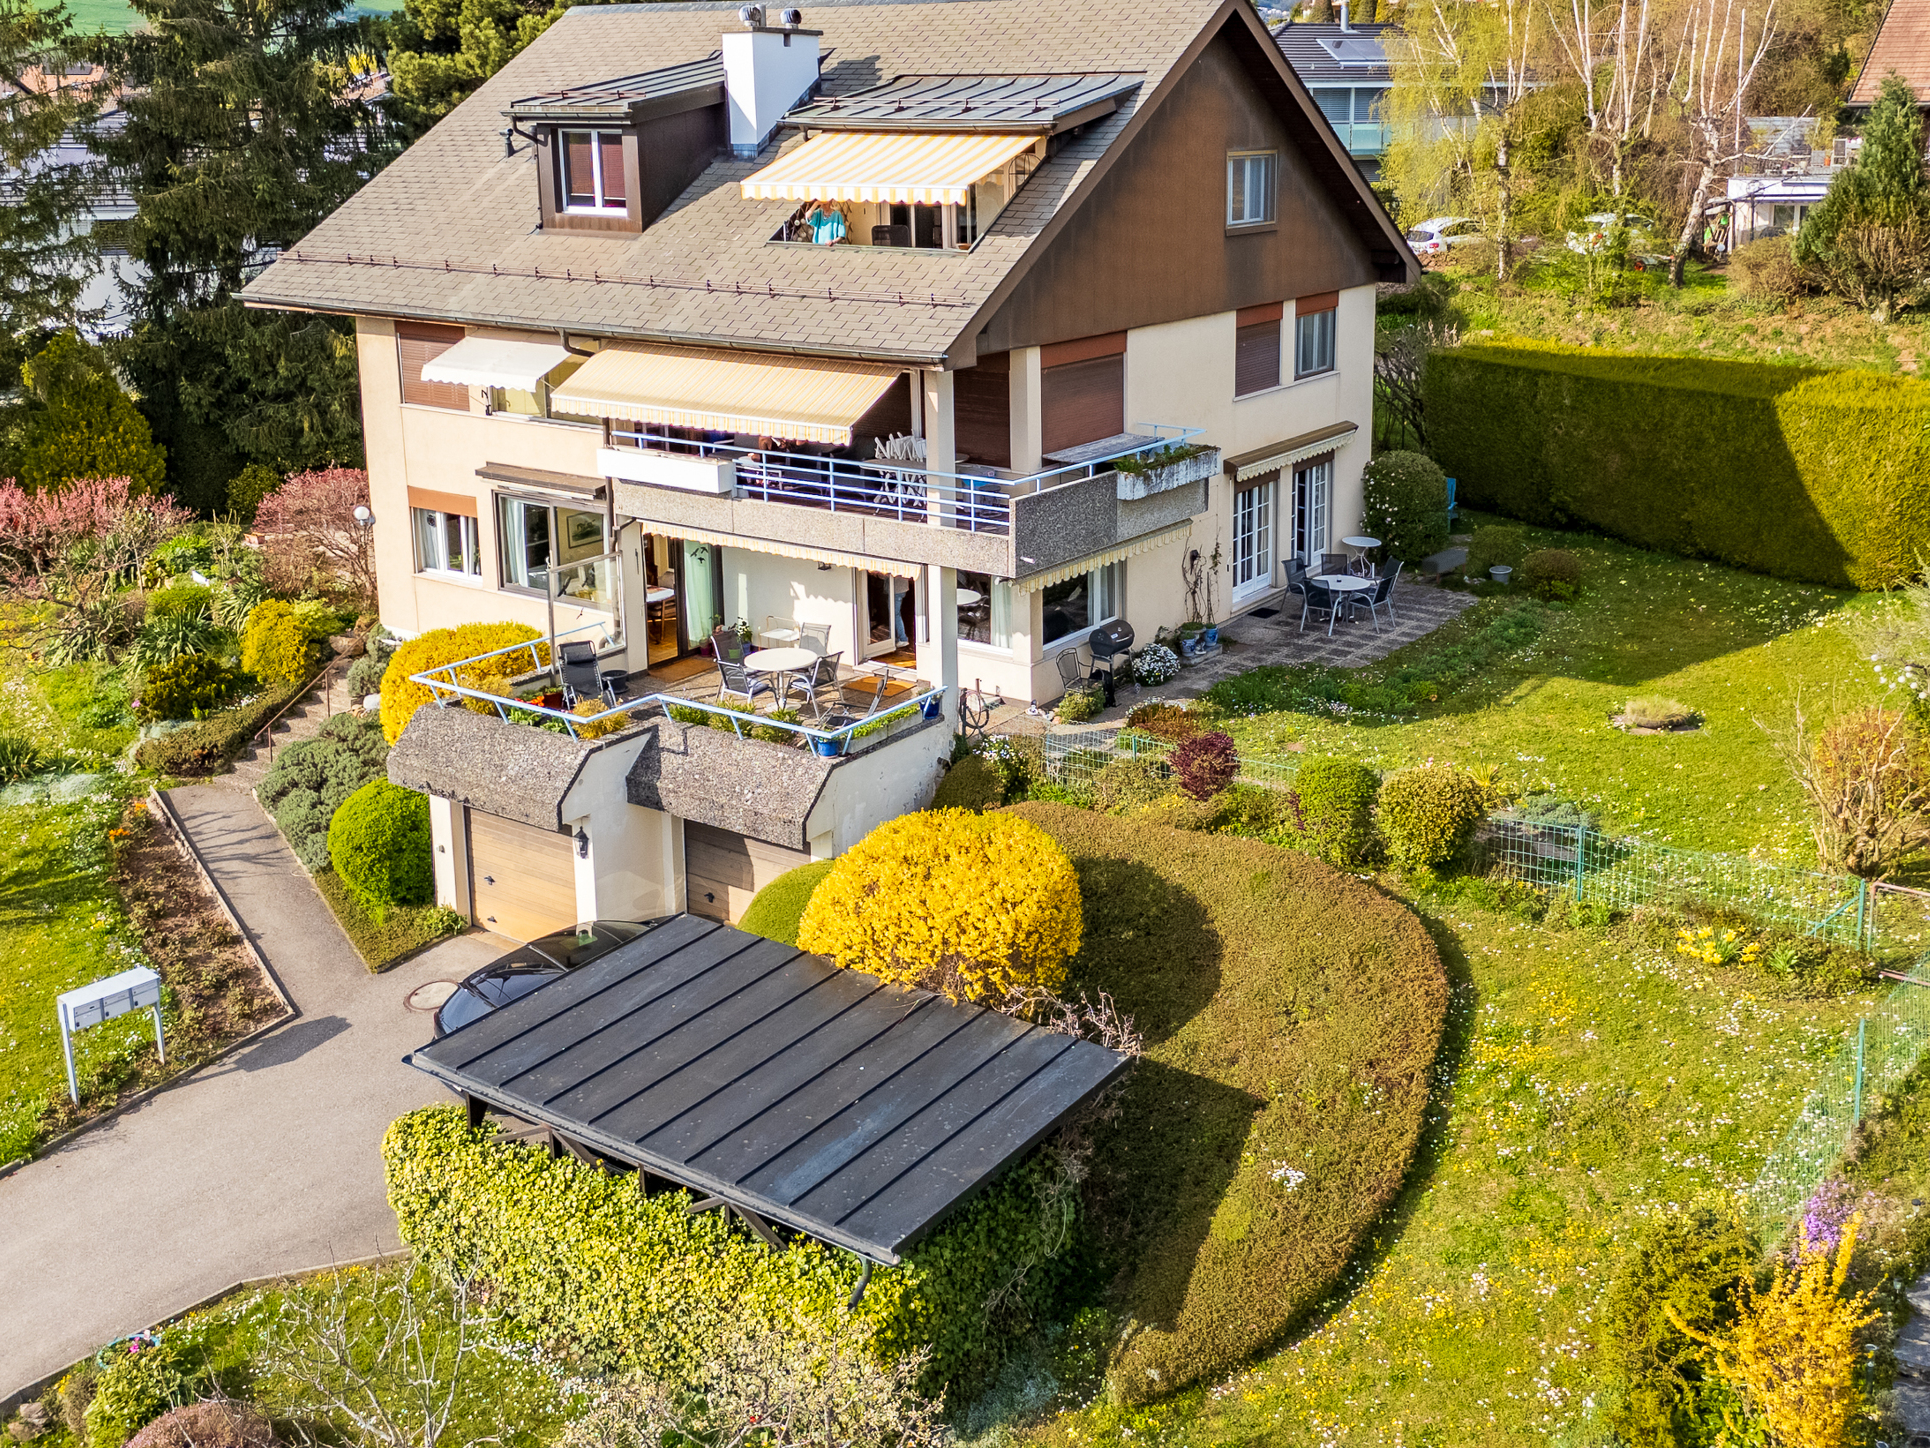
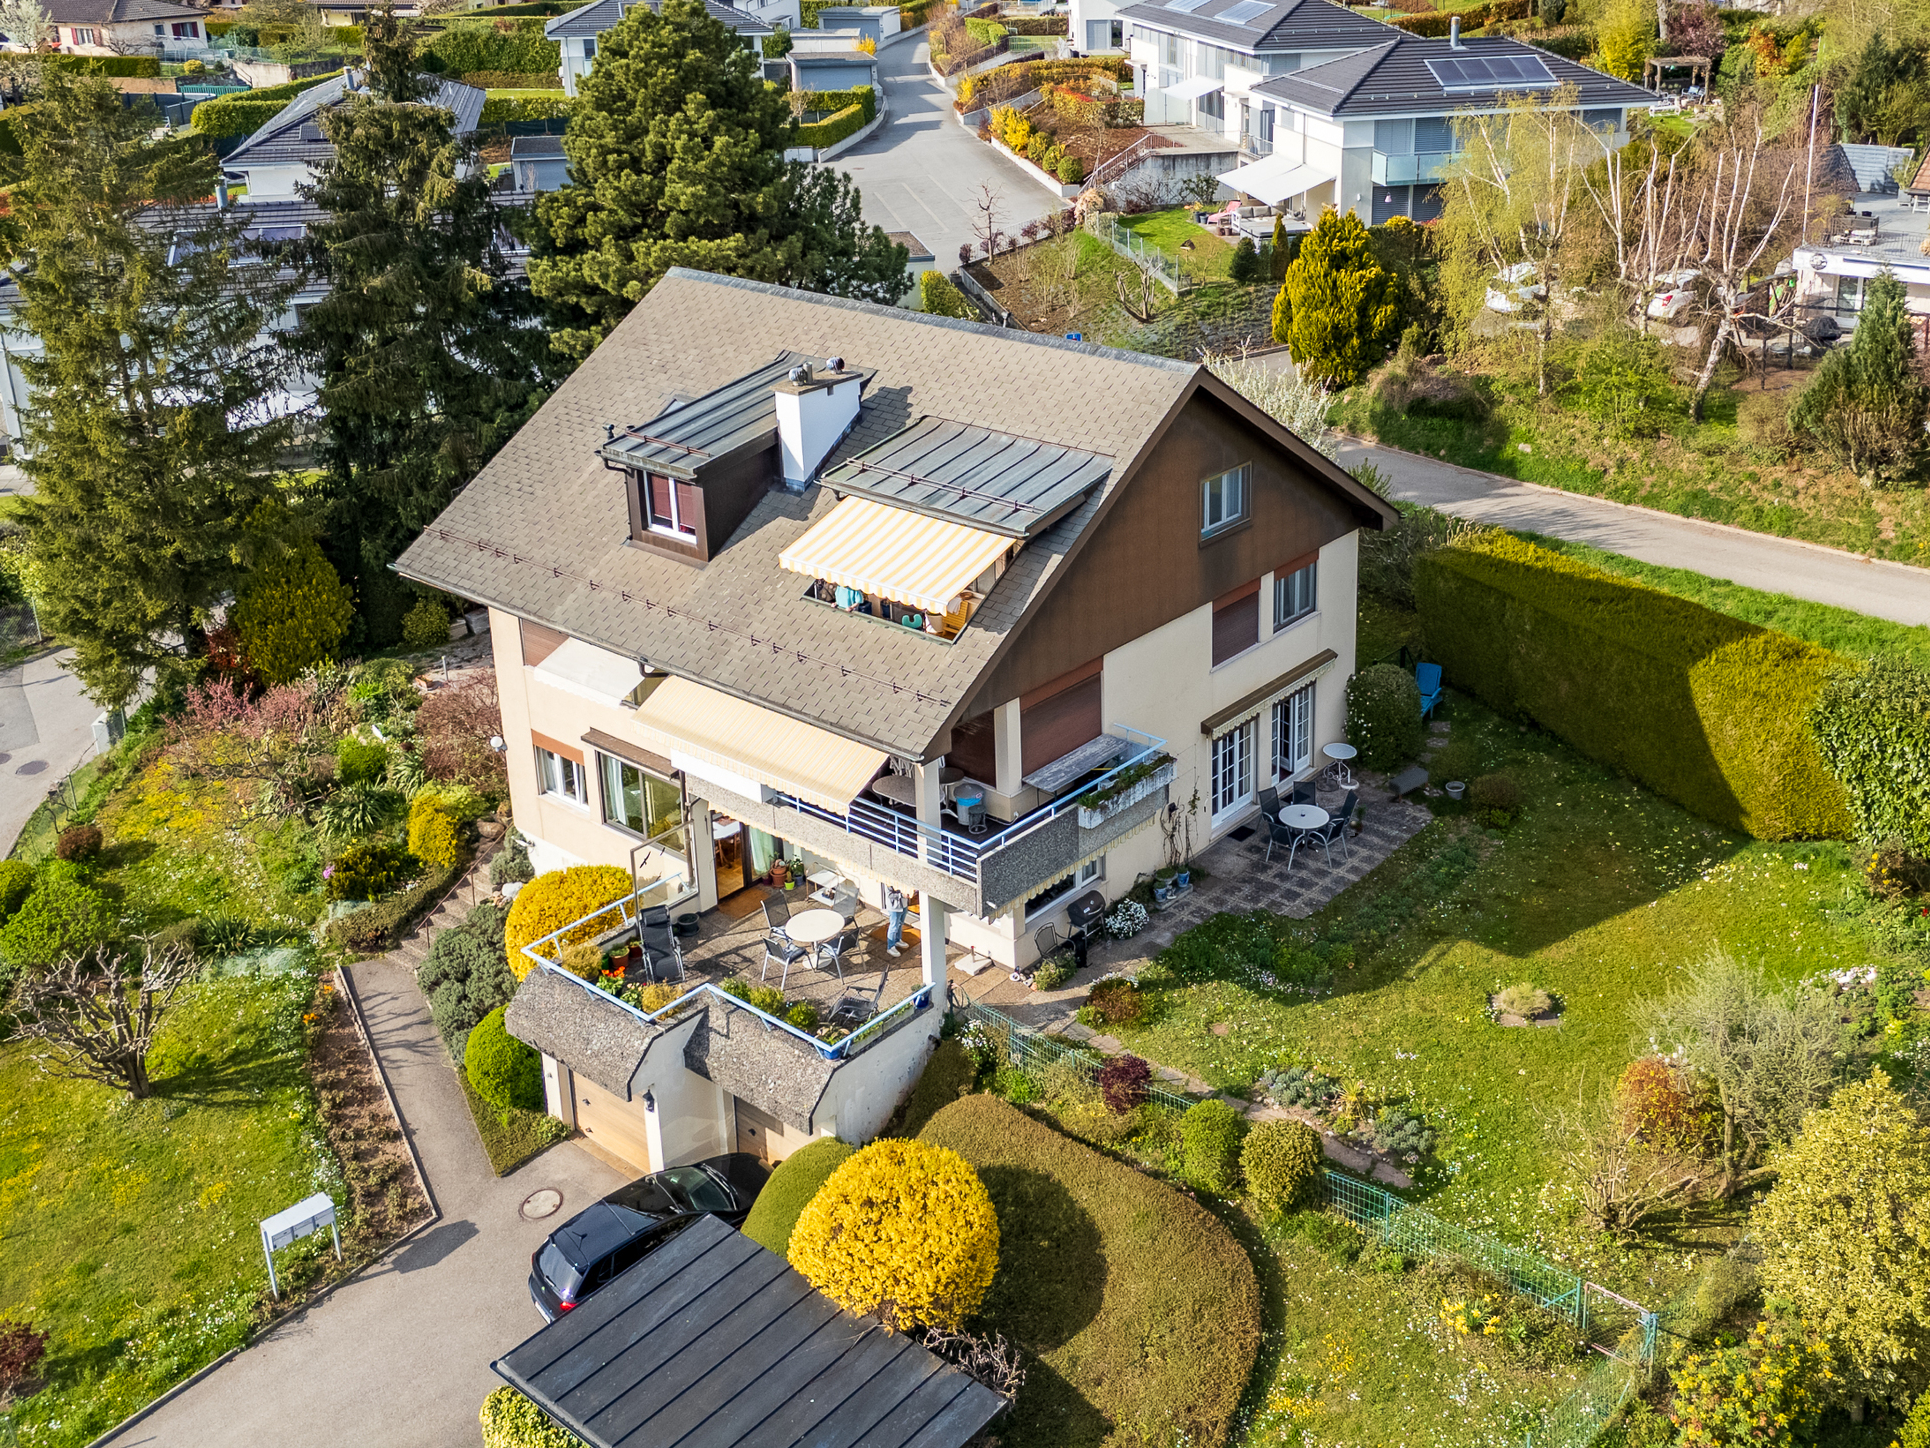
potted tree: none [1389,568,1411,606] -> present [1349,806,1366,834]

